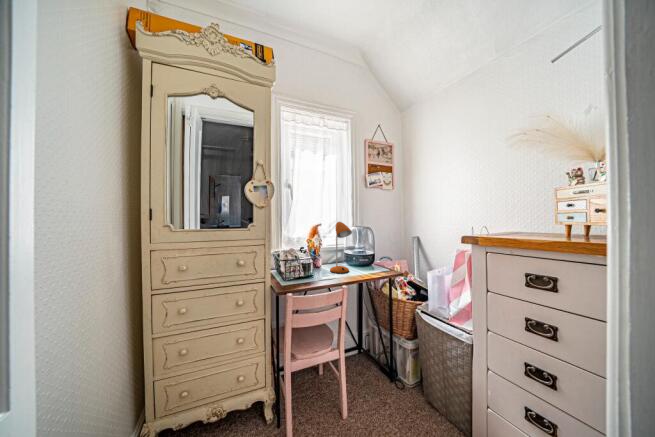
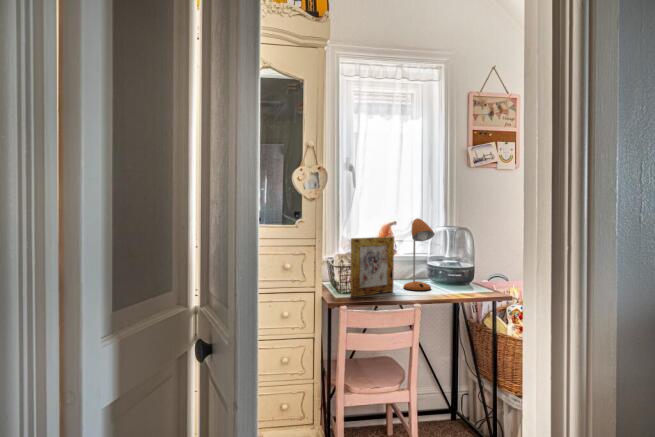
picture frame: none [294,235,324,284] -> present [351,237,394,297]

